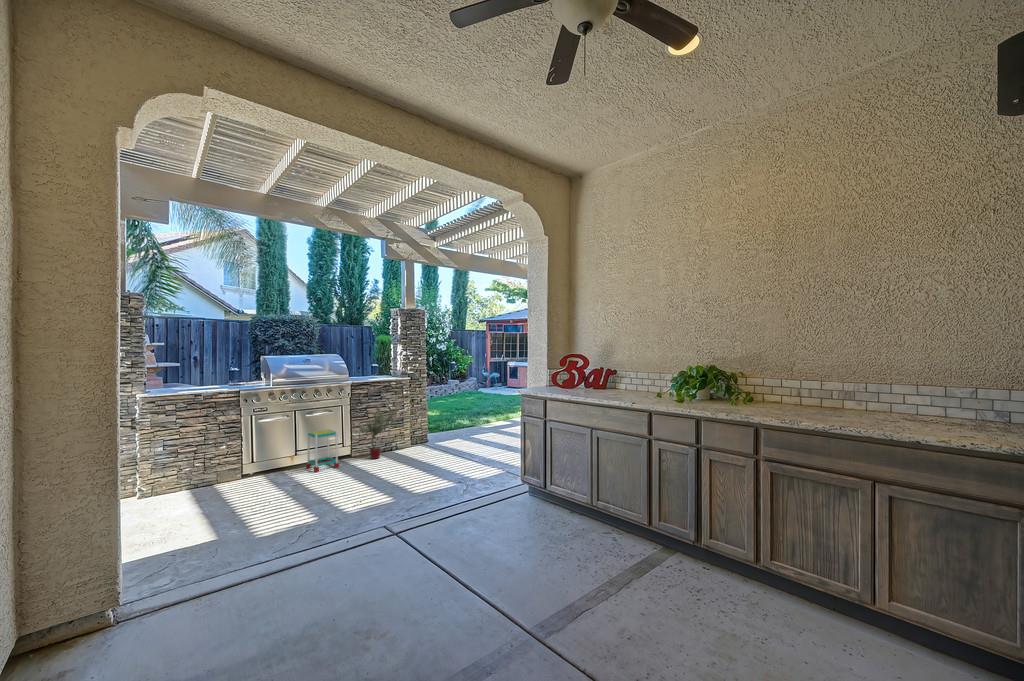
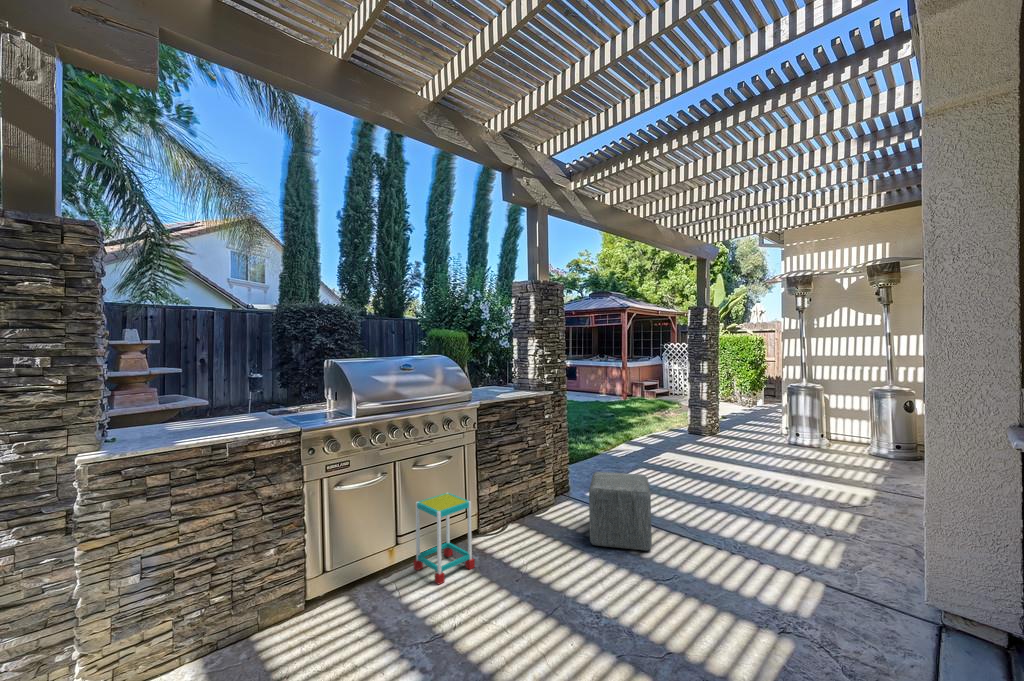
potted tree: present [355,406,395,459] -> none [490,443,551,541]
ottoman: none [410,422,451,461] -> present [589,472,652,551]

